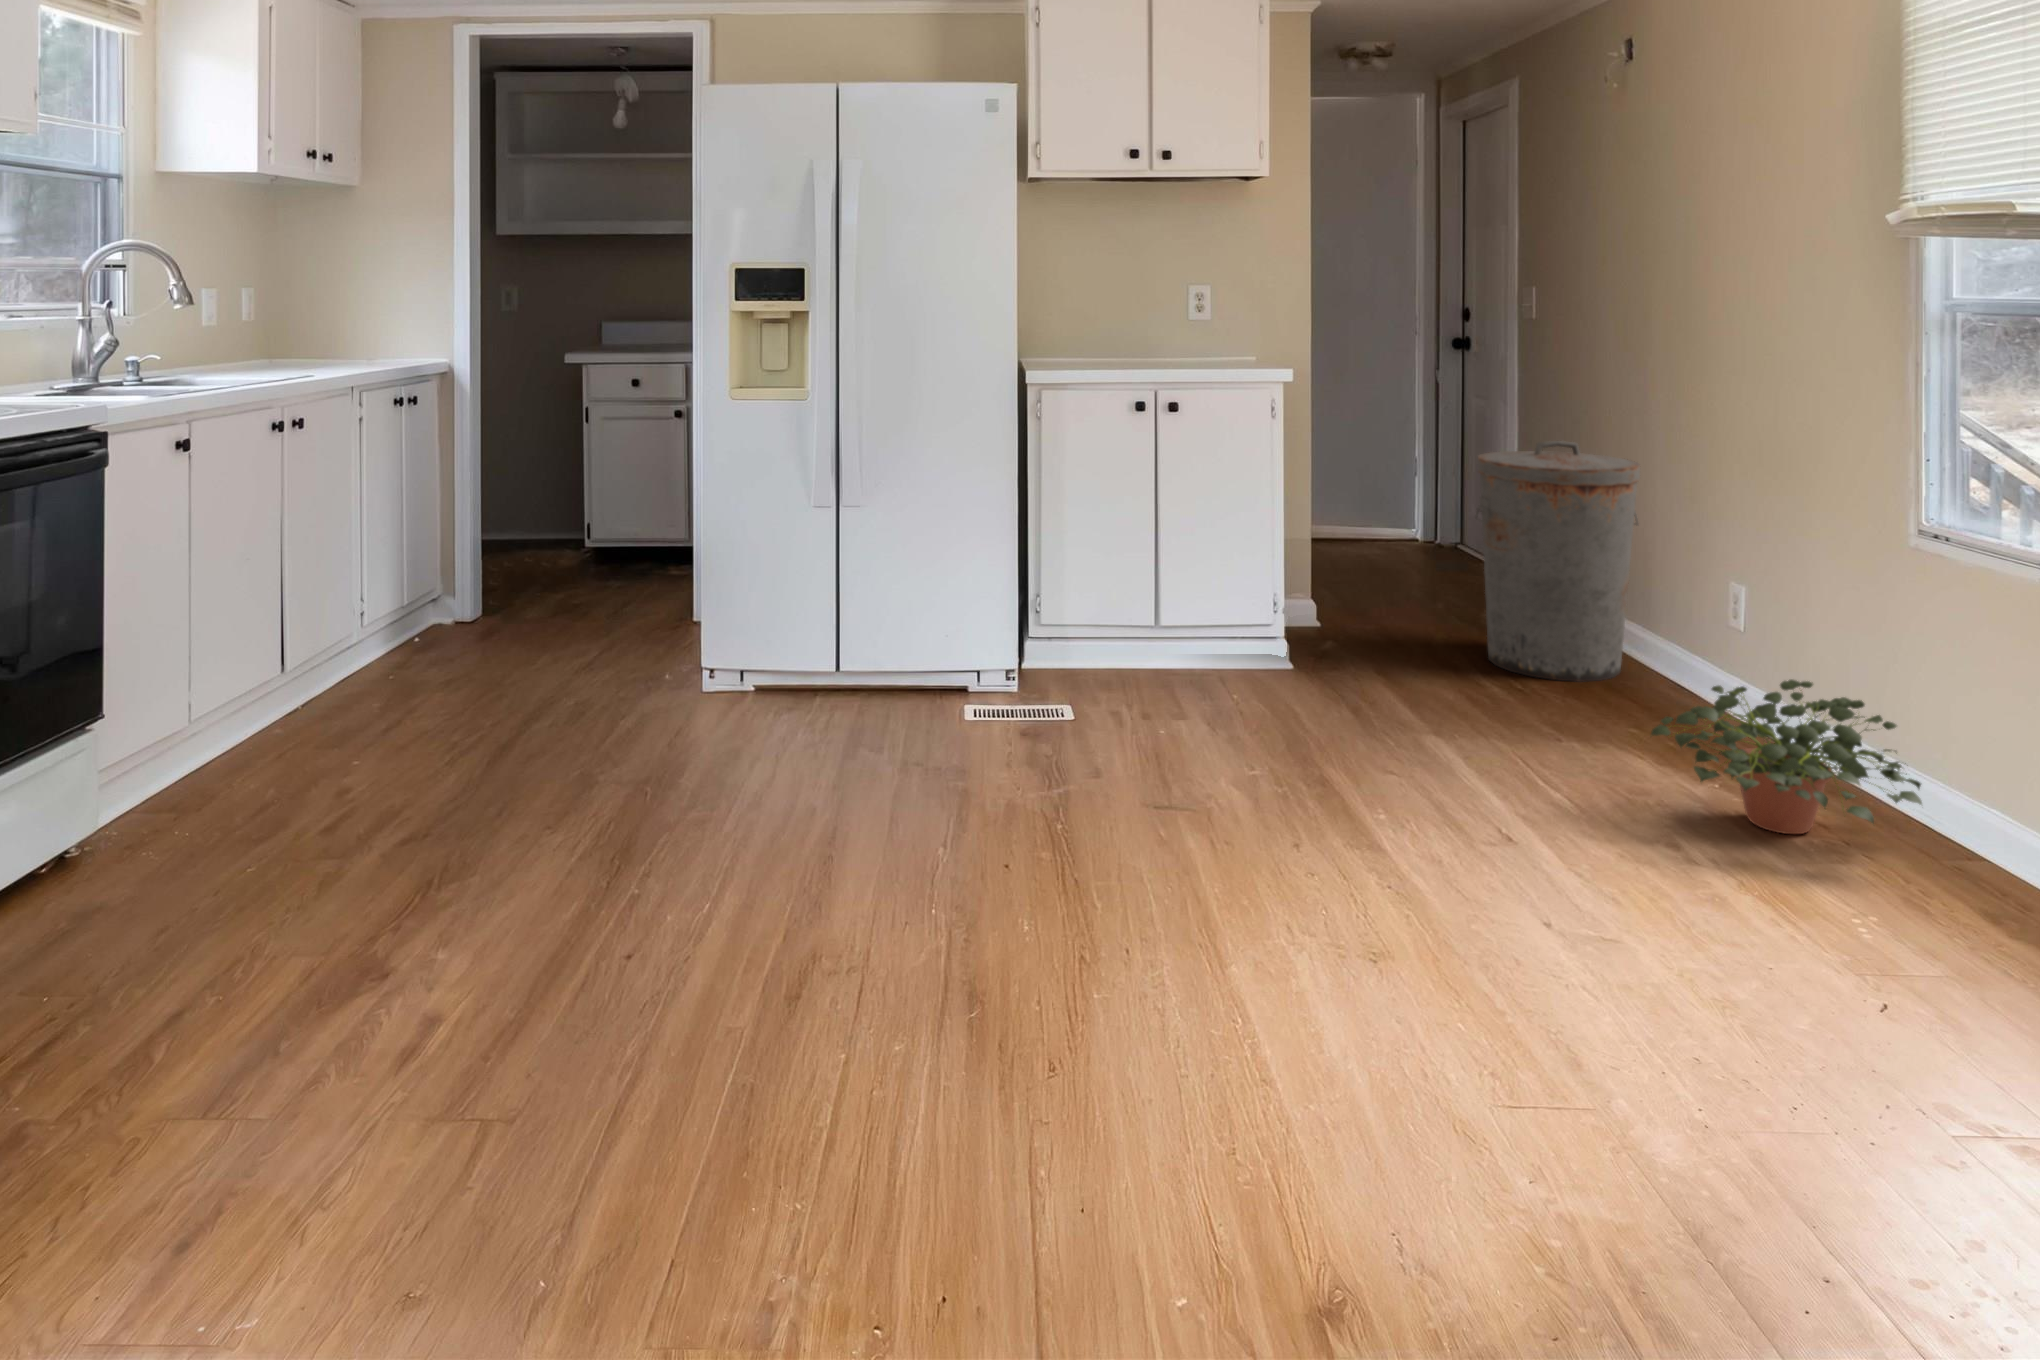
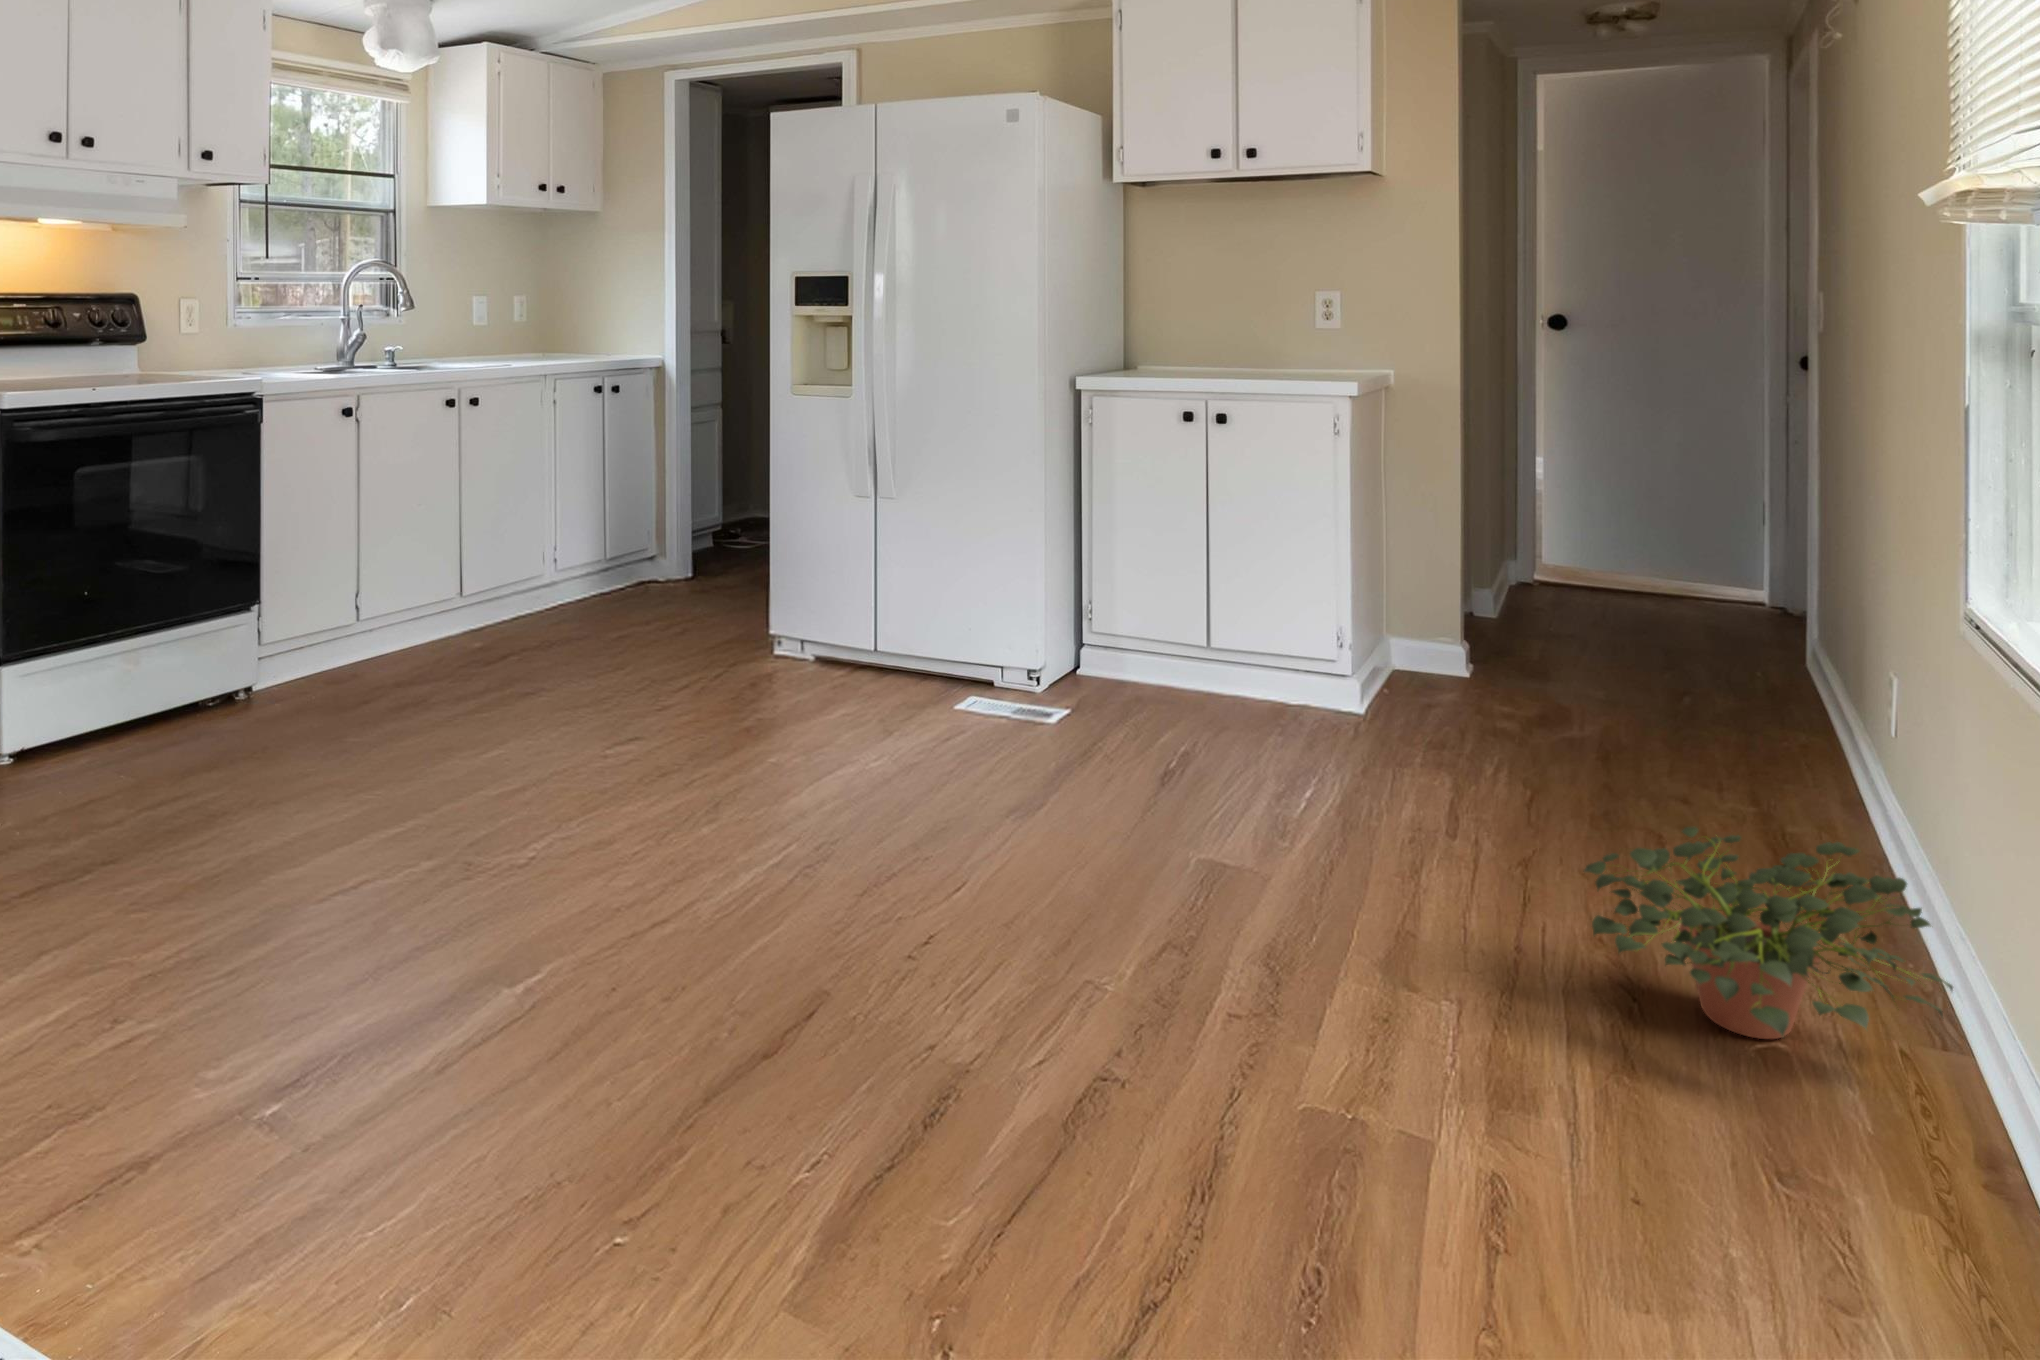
trash can: present [1476,441,1640,682] -> none [1632,506,1870,826]

